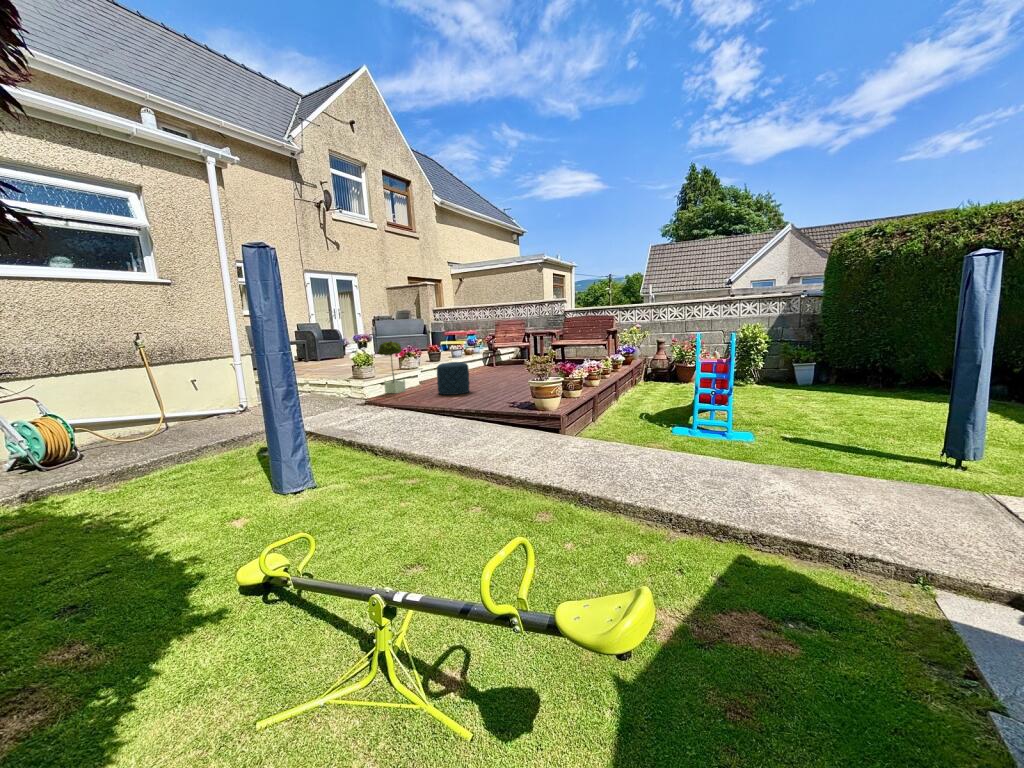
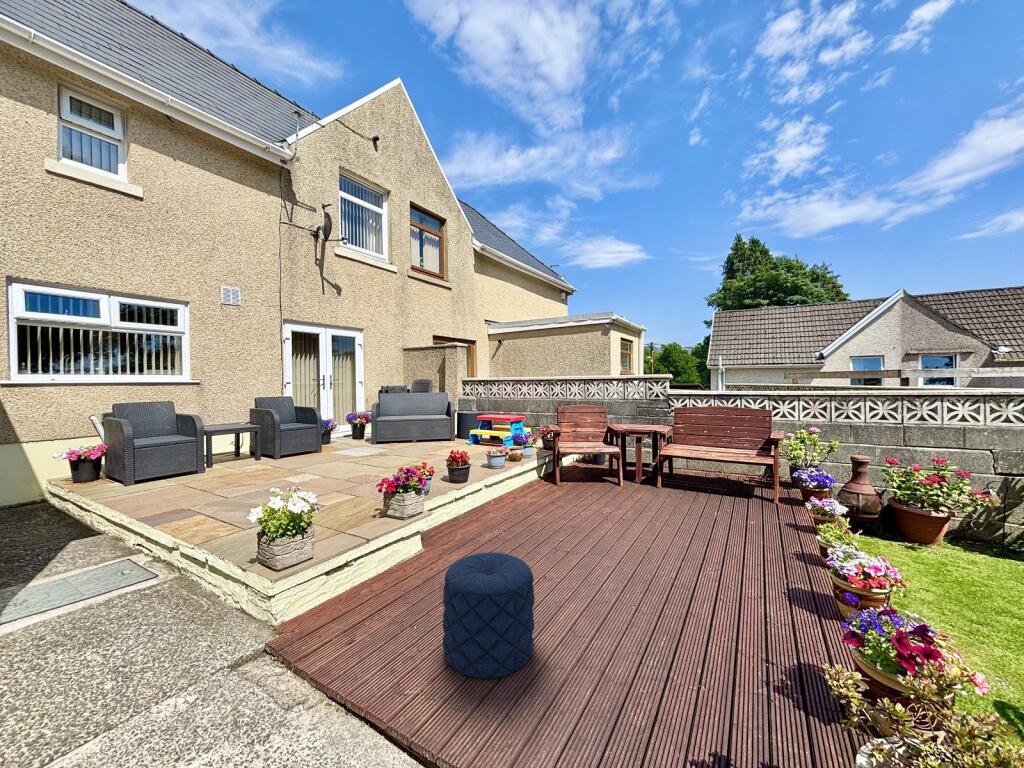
potted tree: present [378,341,405,393] -> none [302,484,367,623]

